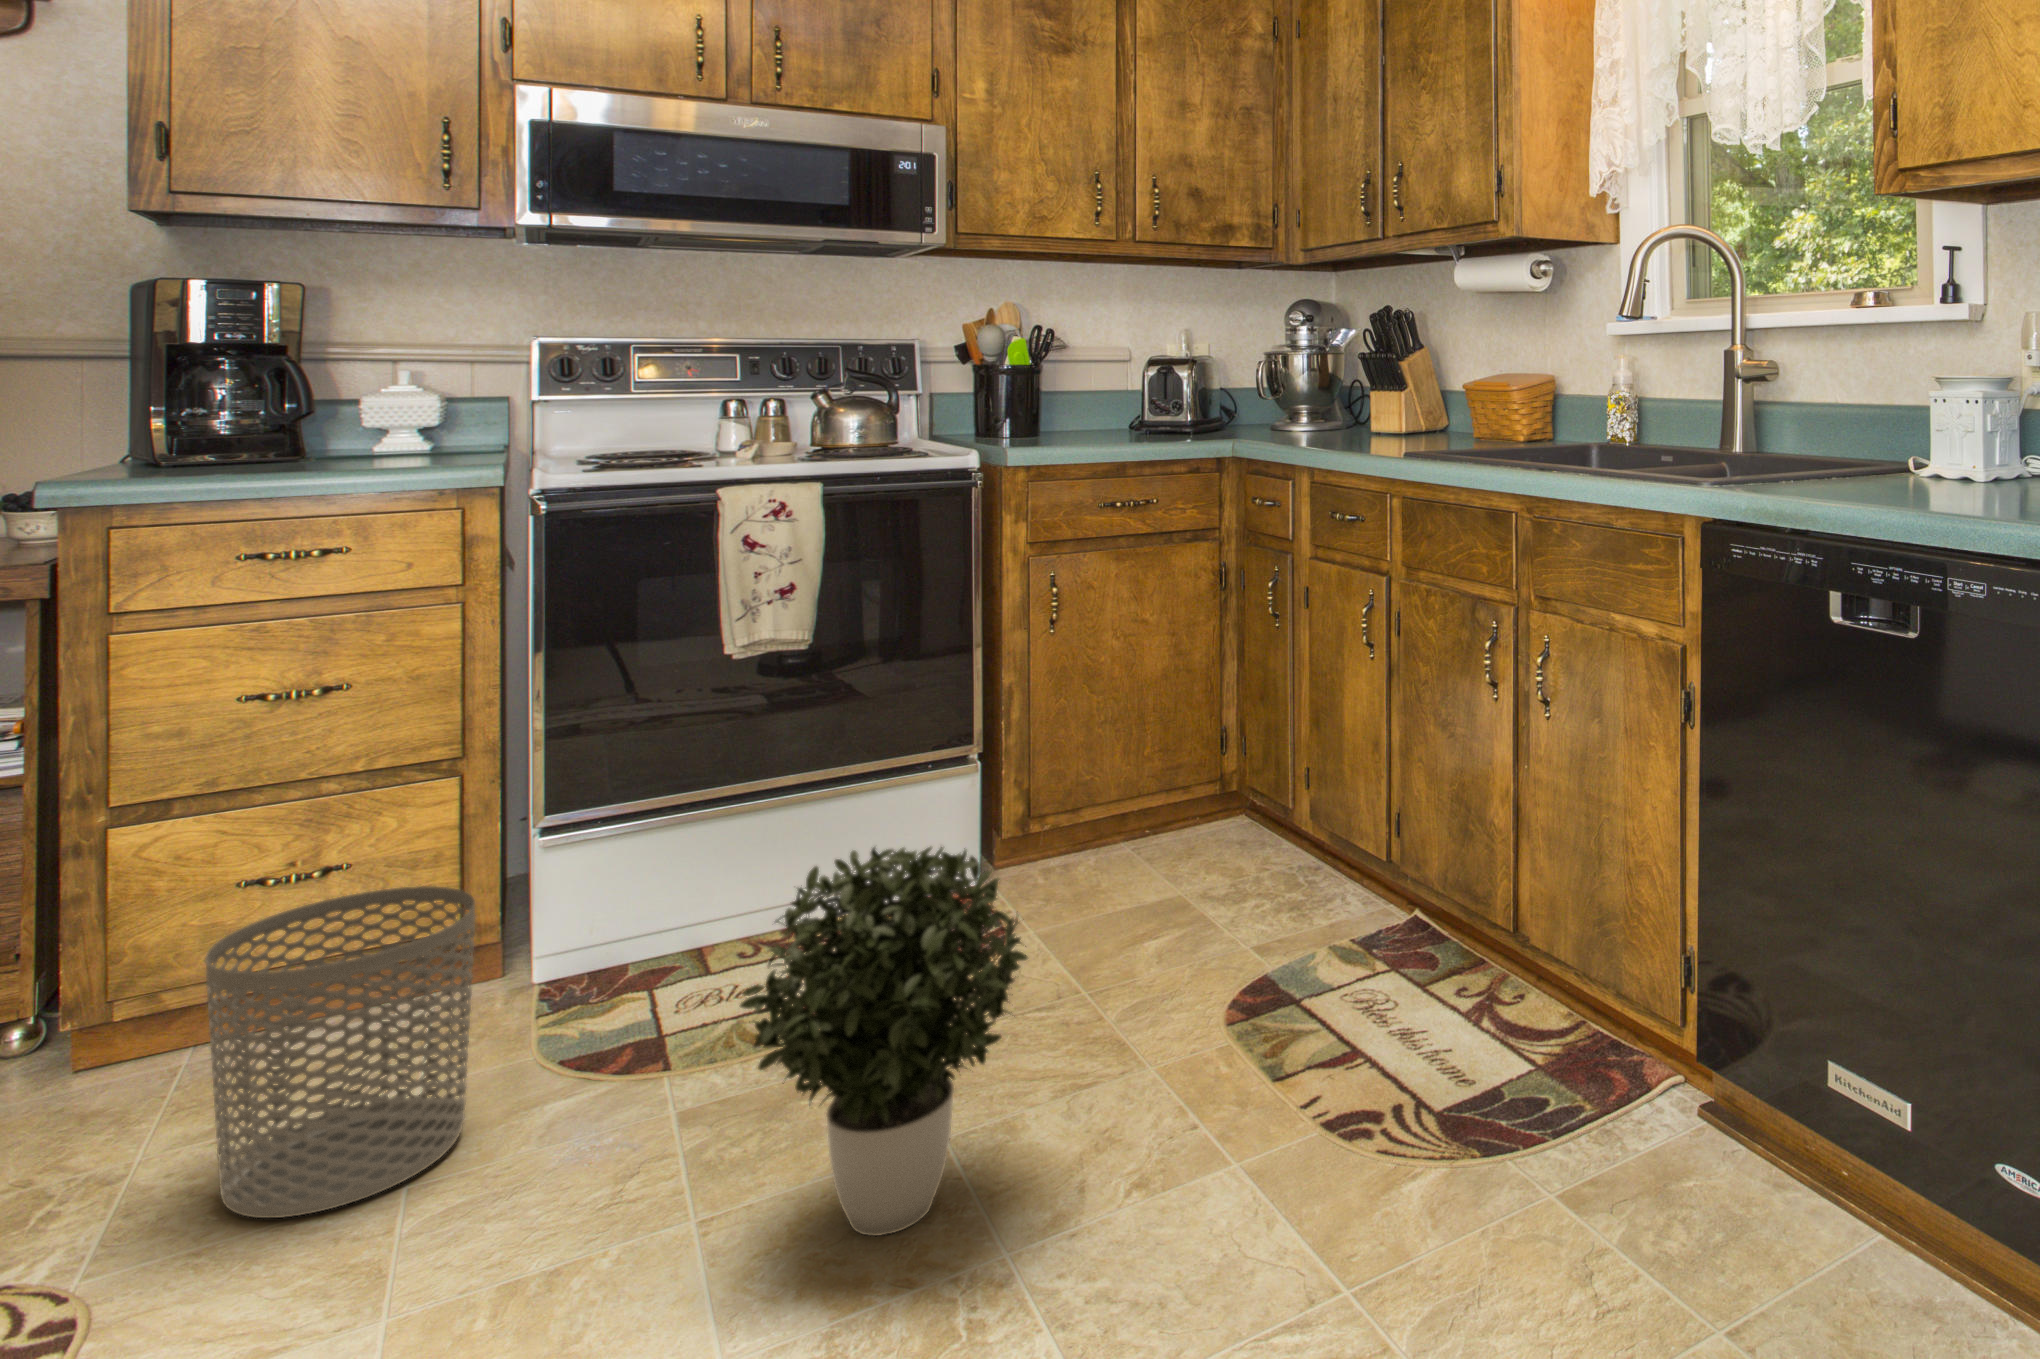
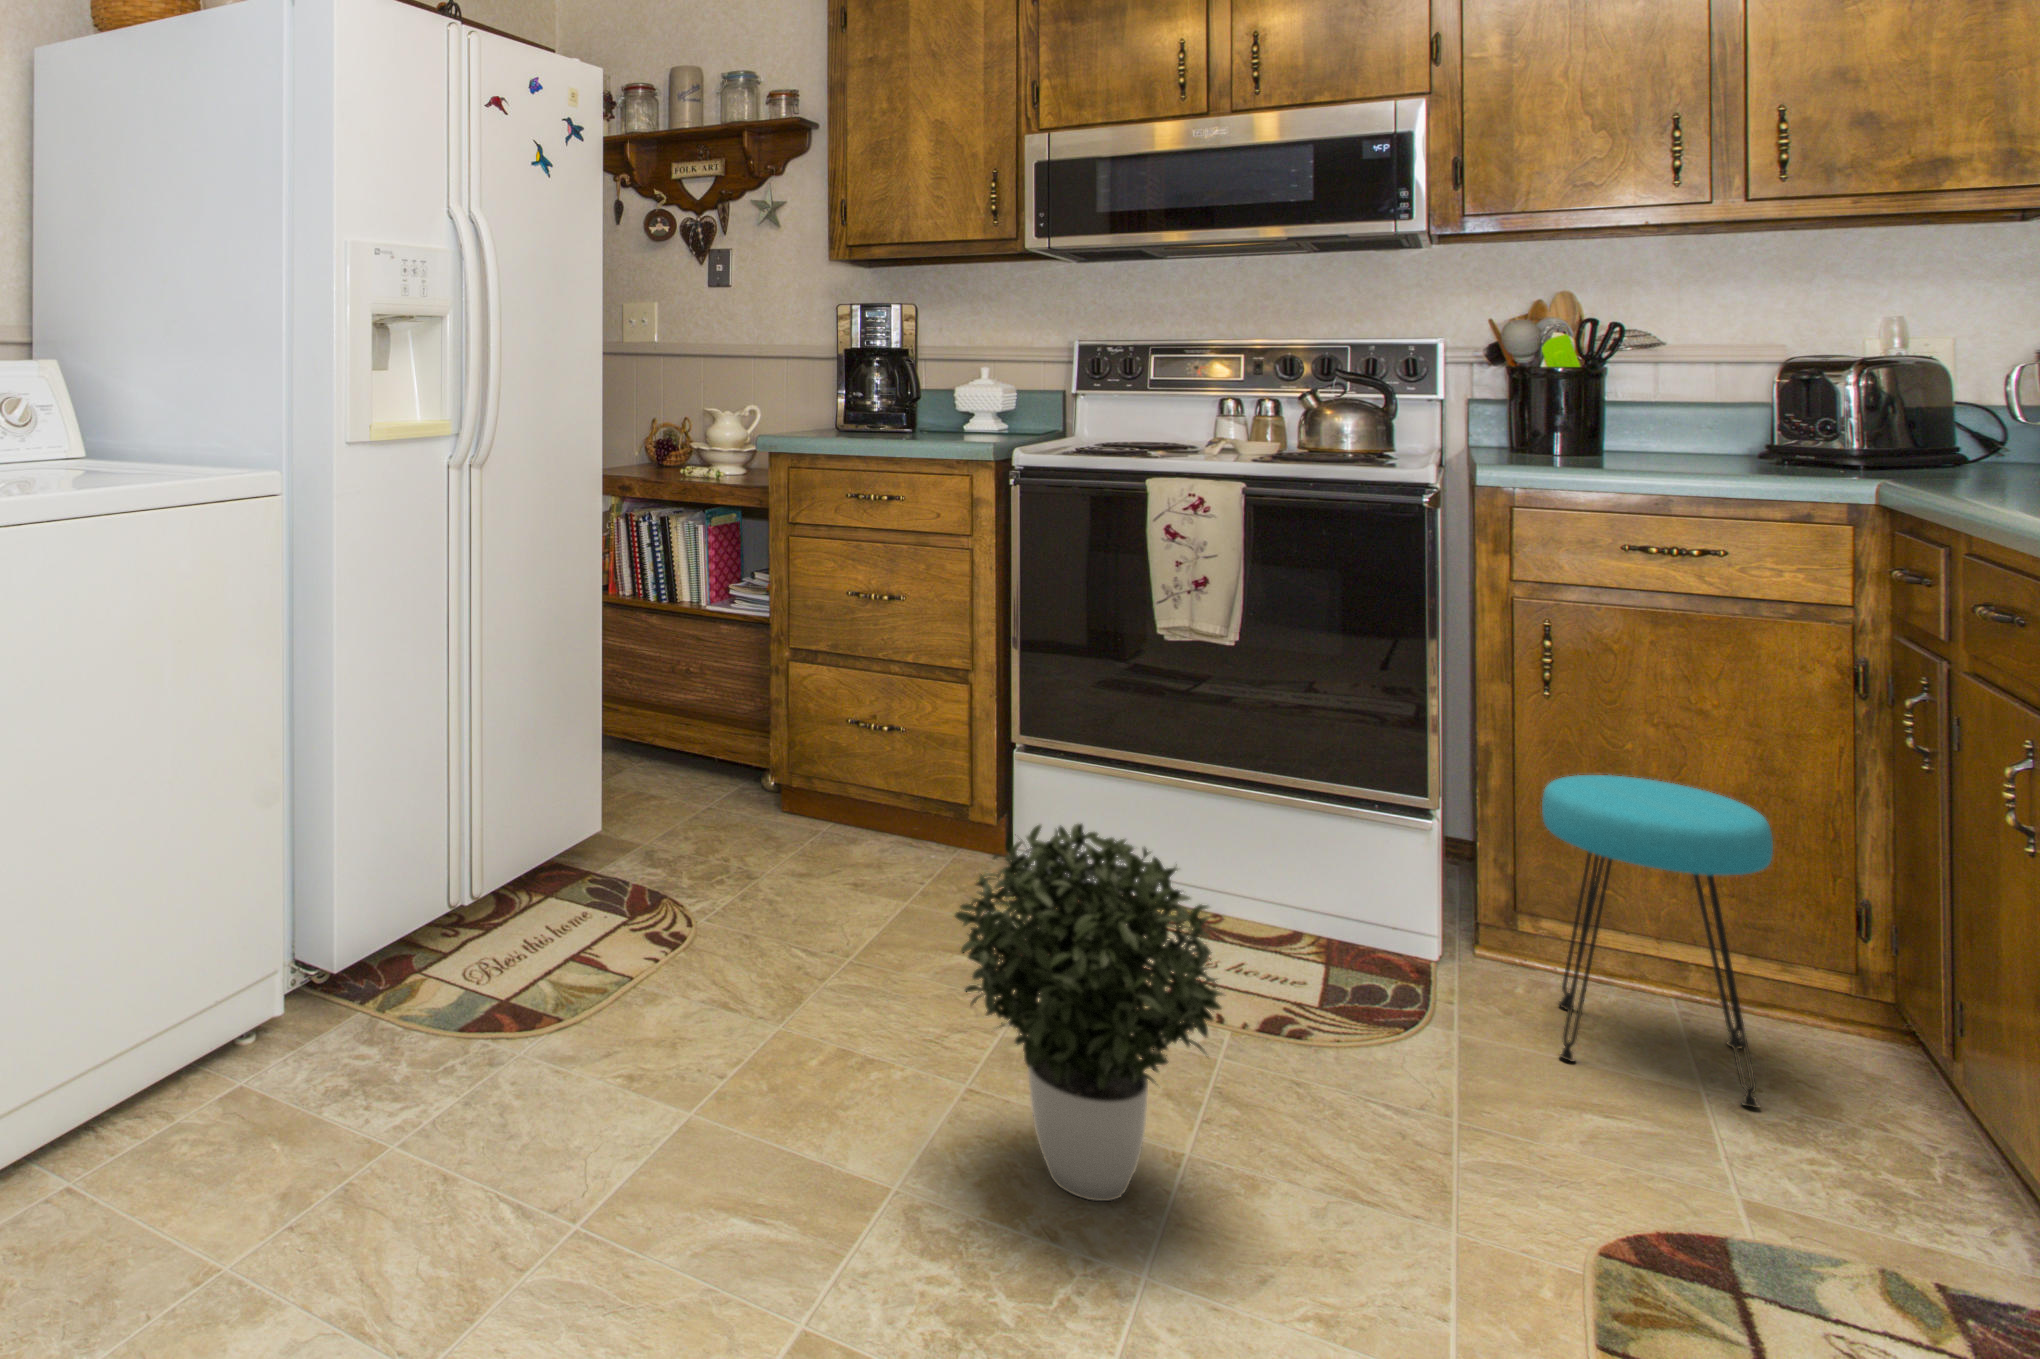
stool: none [1075,680,1219,916] -> present [1542,775,1773,1107]
waste bin: present [205,886,475,1218] -> none [758,742,905,958]

